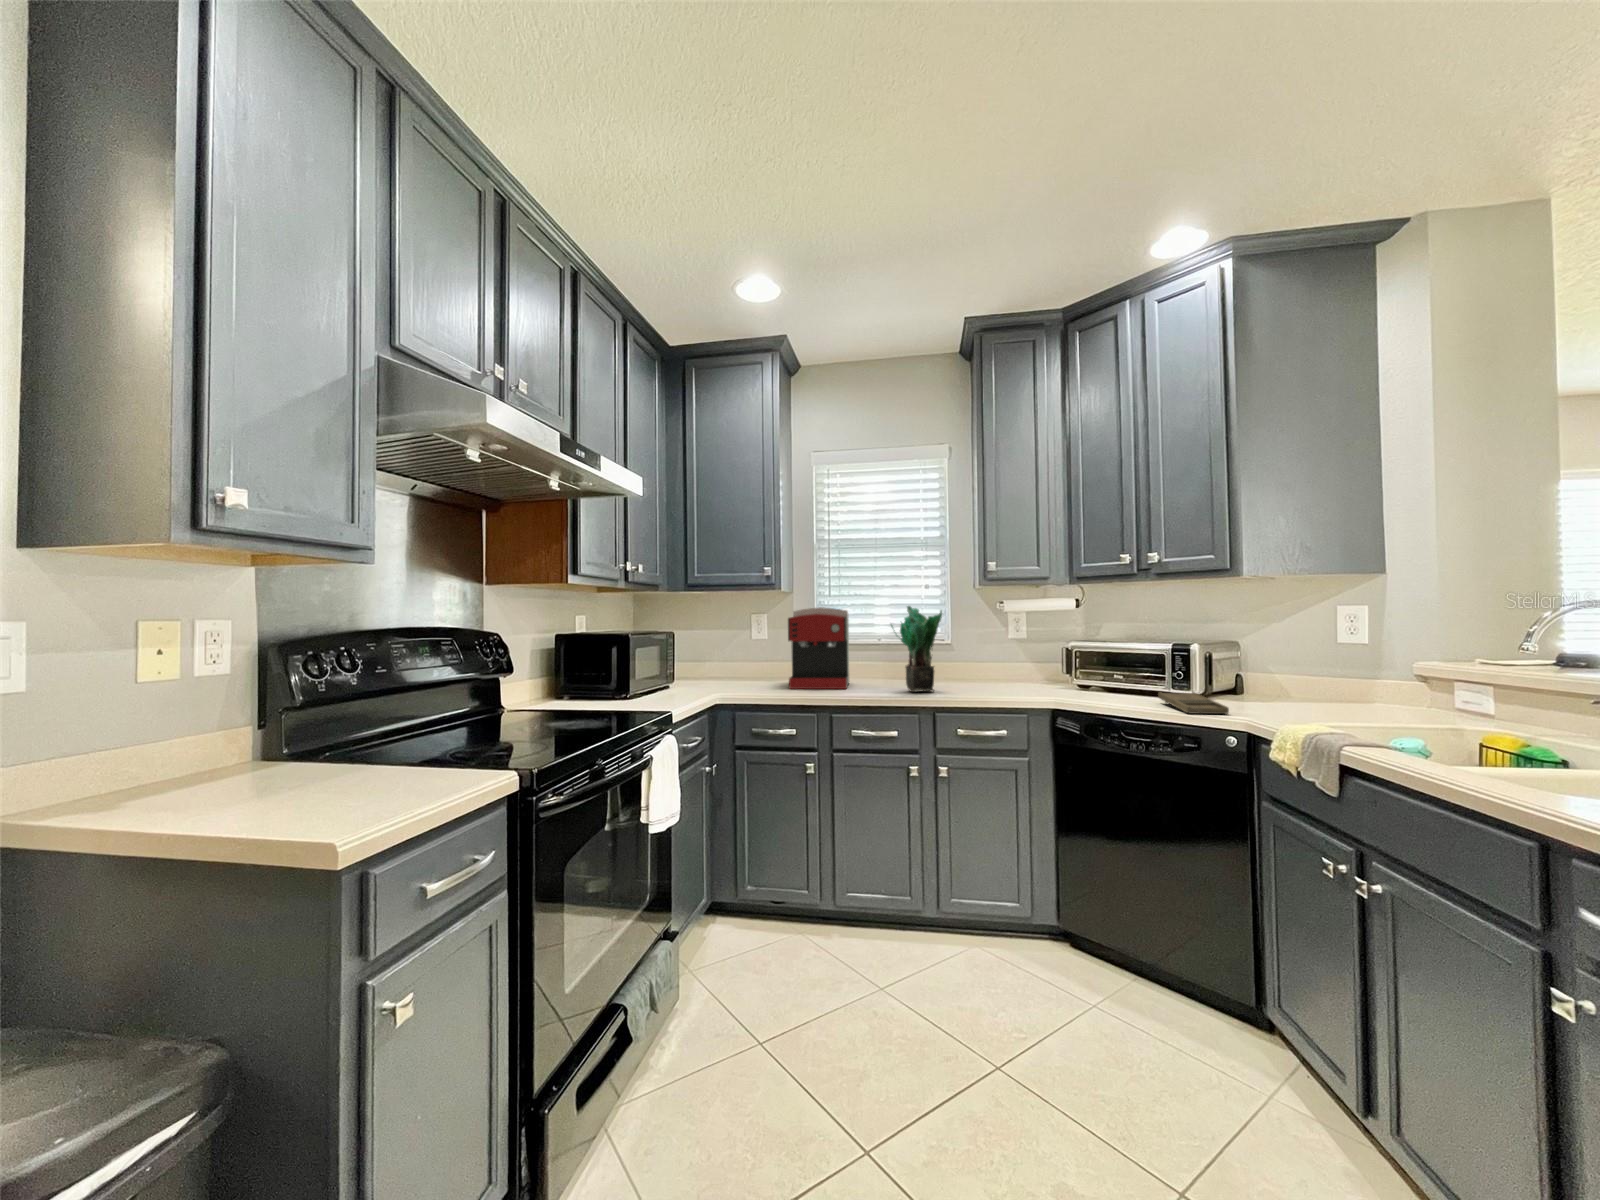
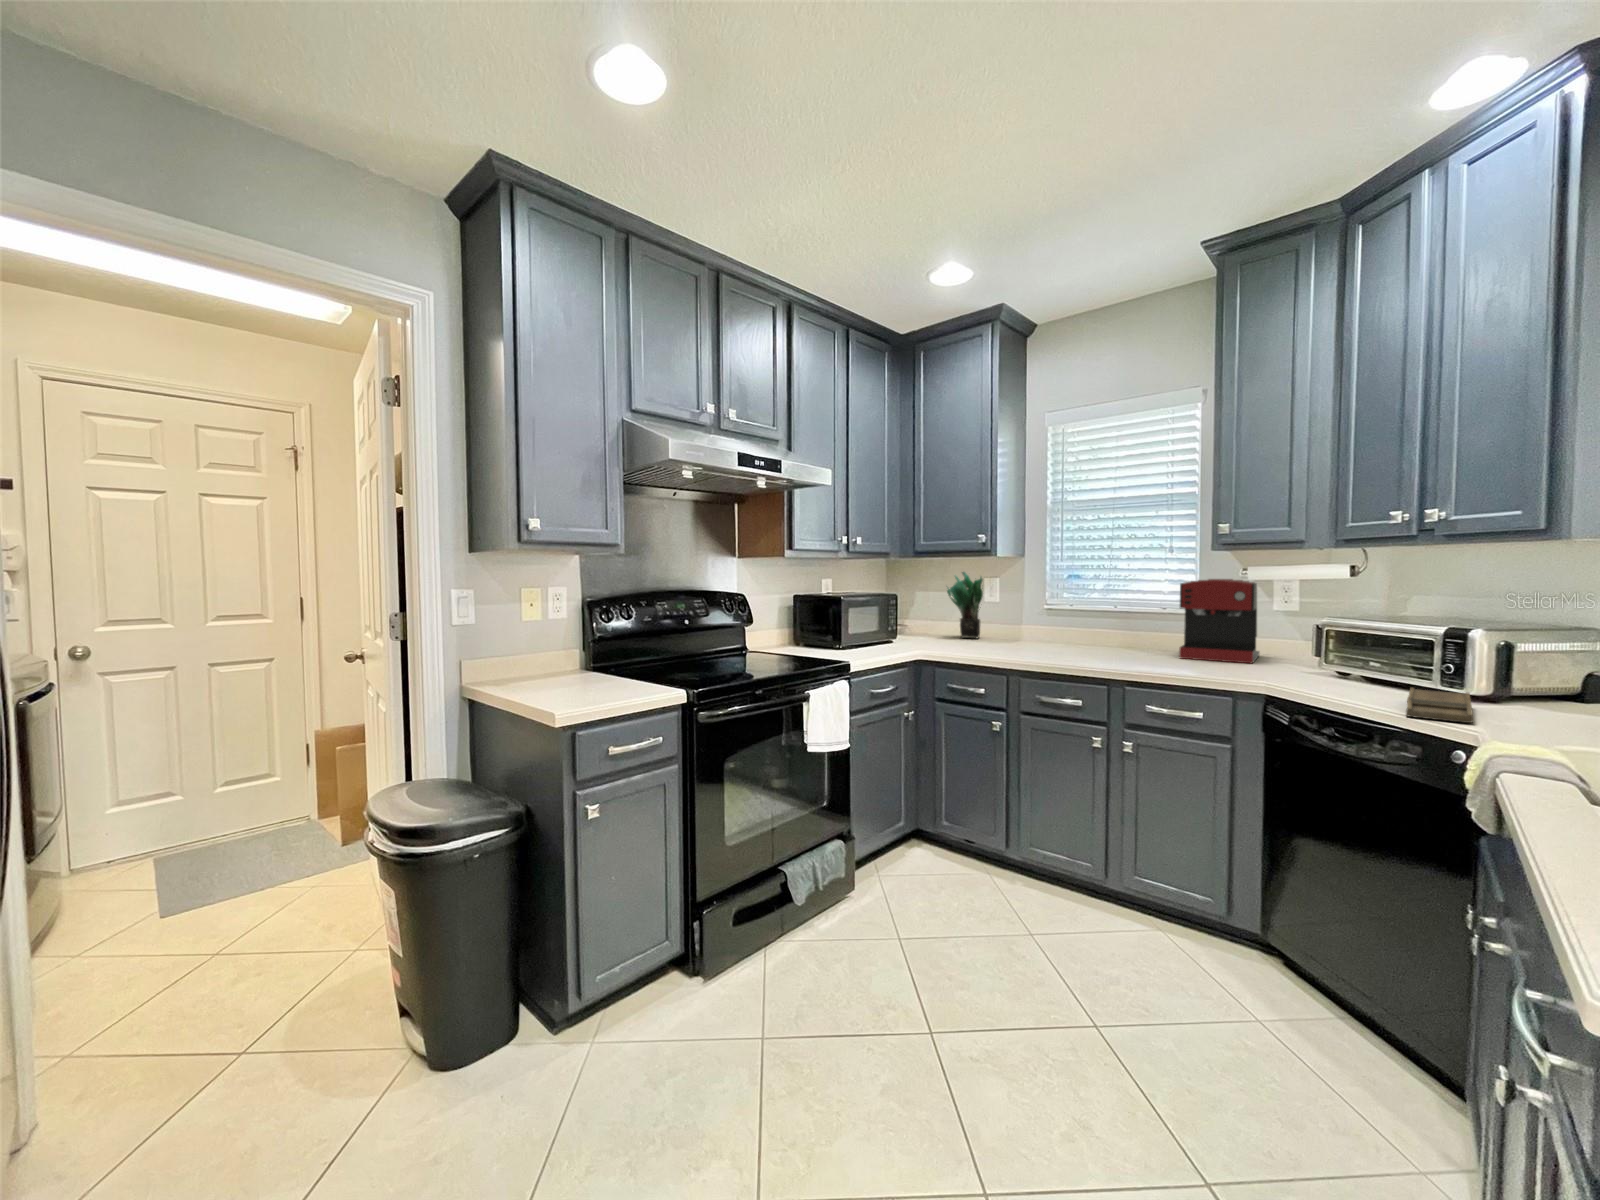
potted plant: present [891,606,942,692] -> present [947,572,983,638]
coffee maker: present [788,607,849,689] -> present [1179,579,1260,663]

